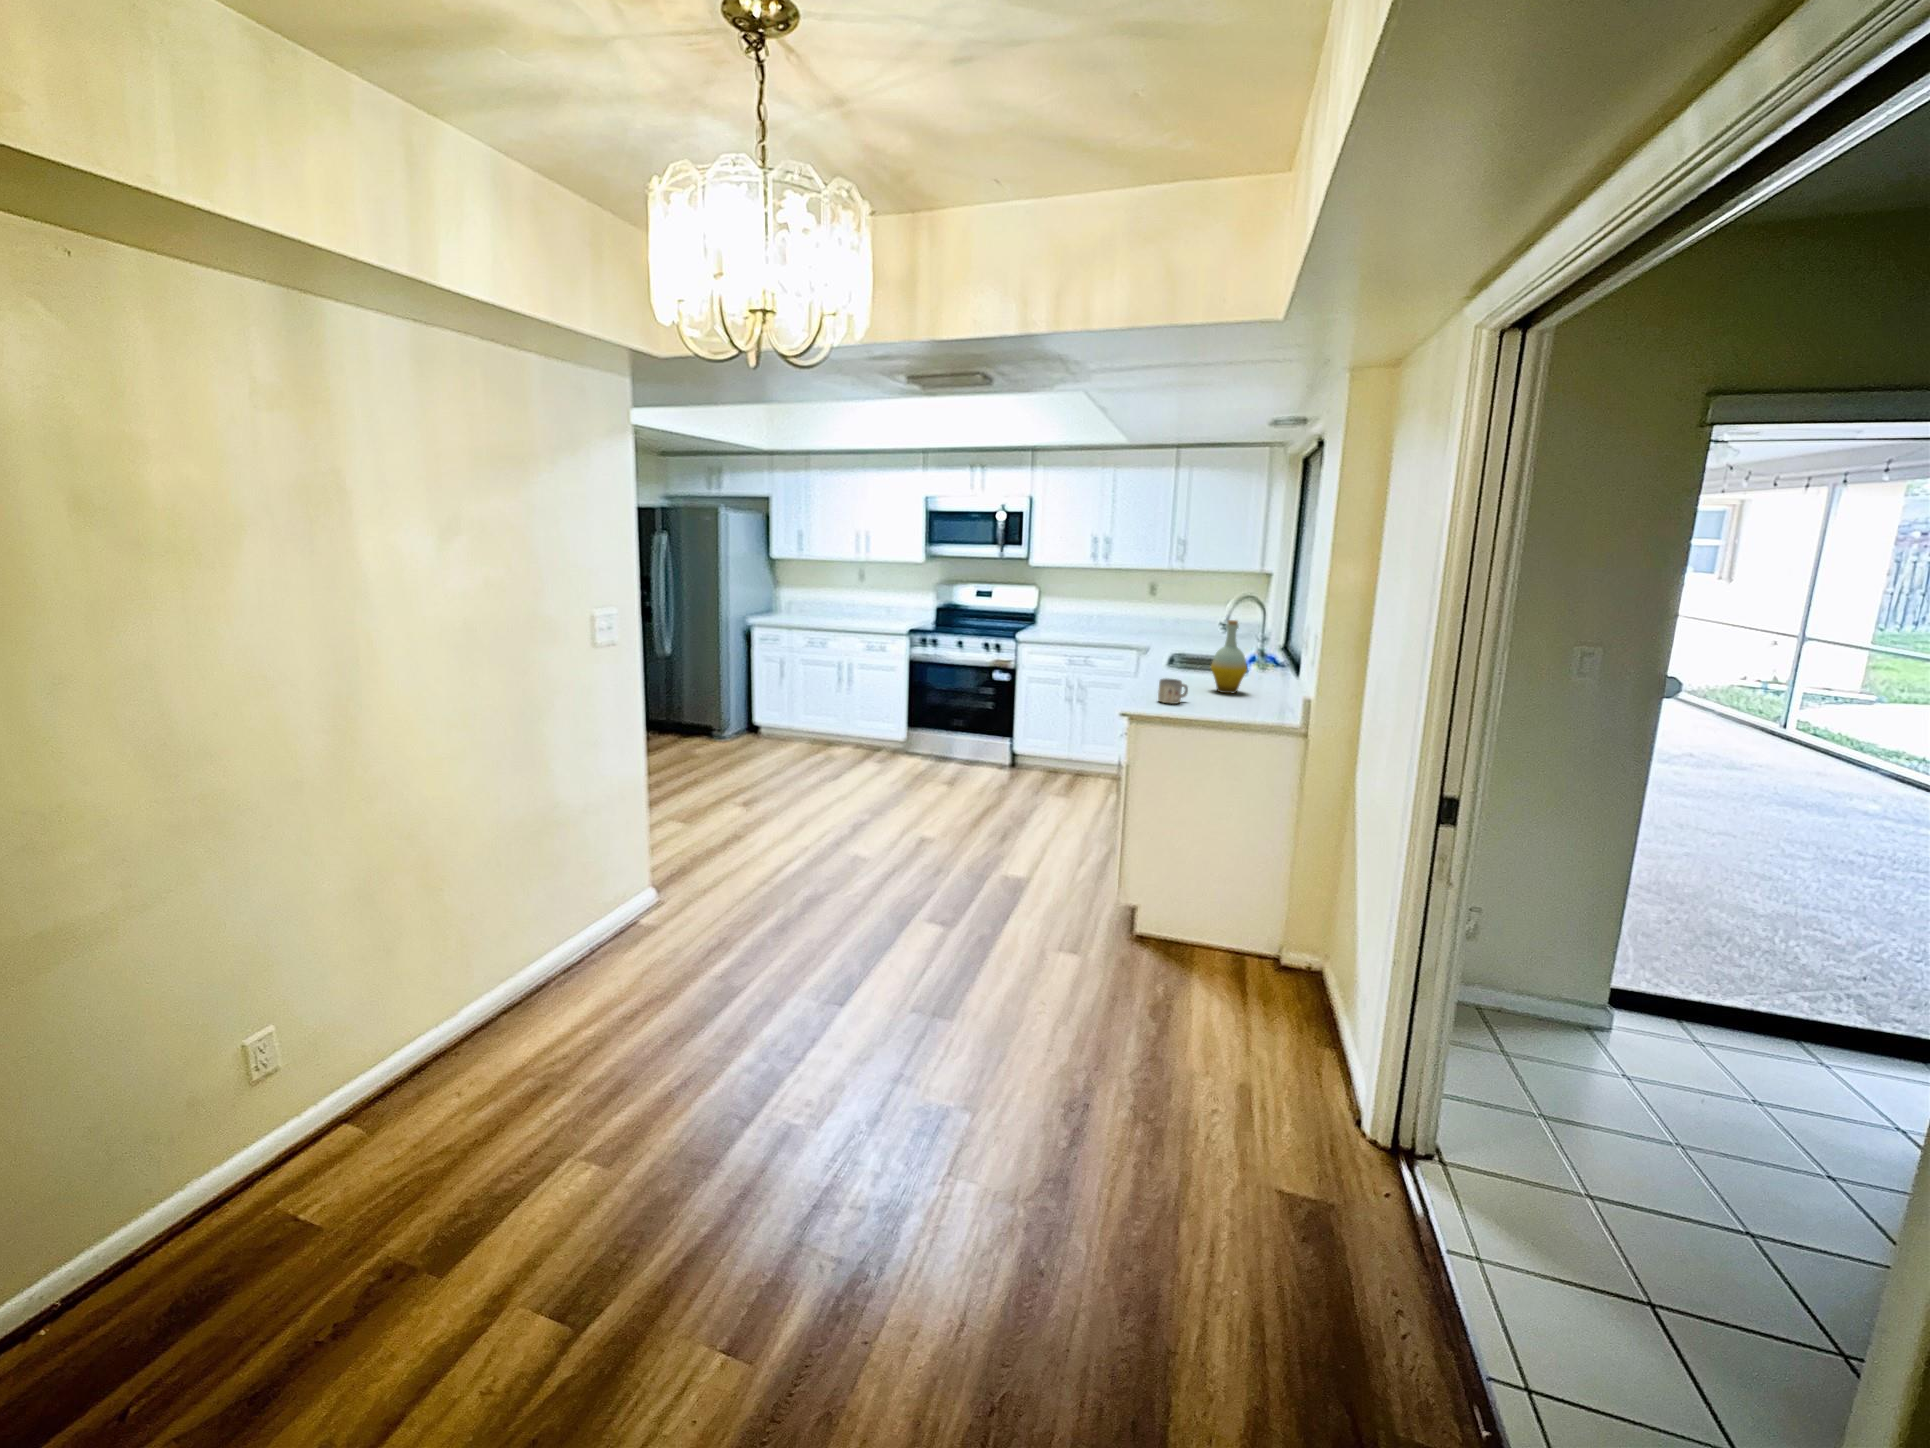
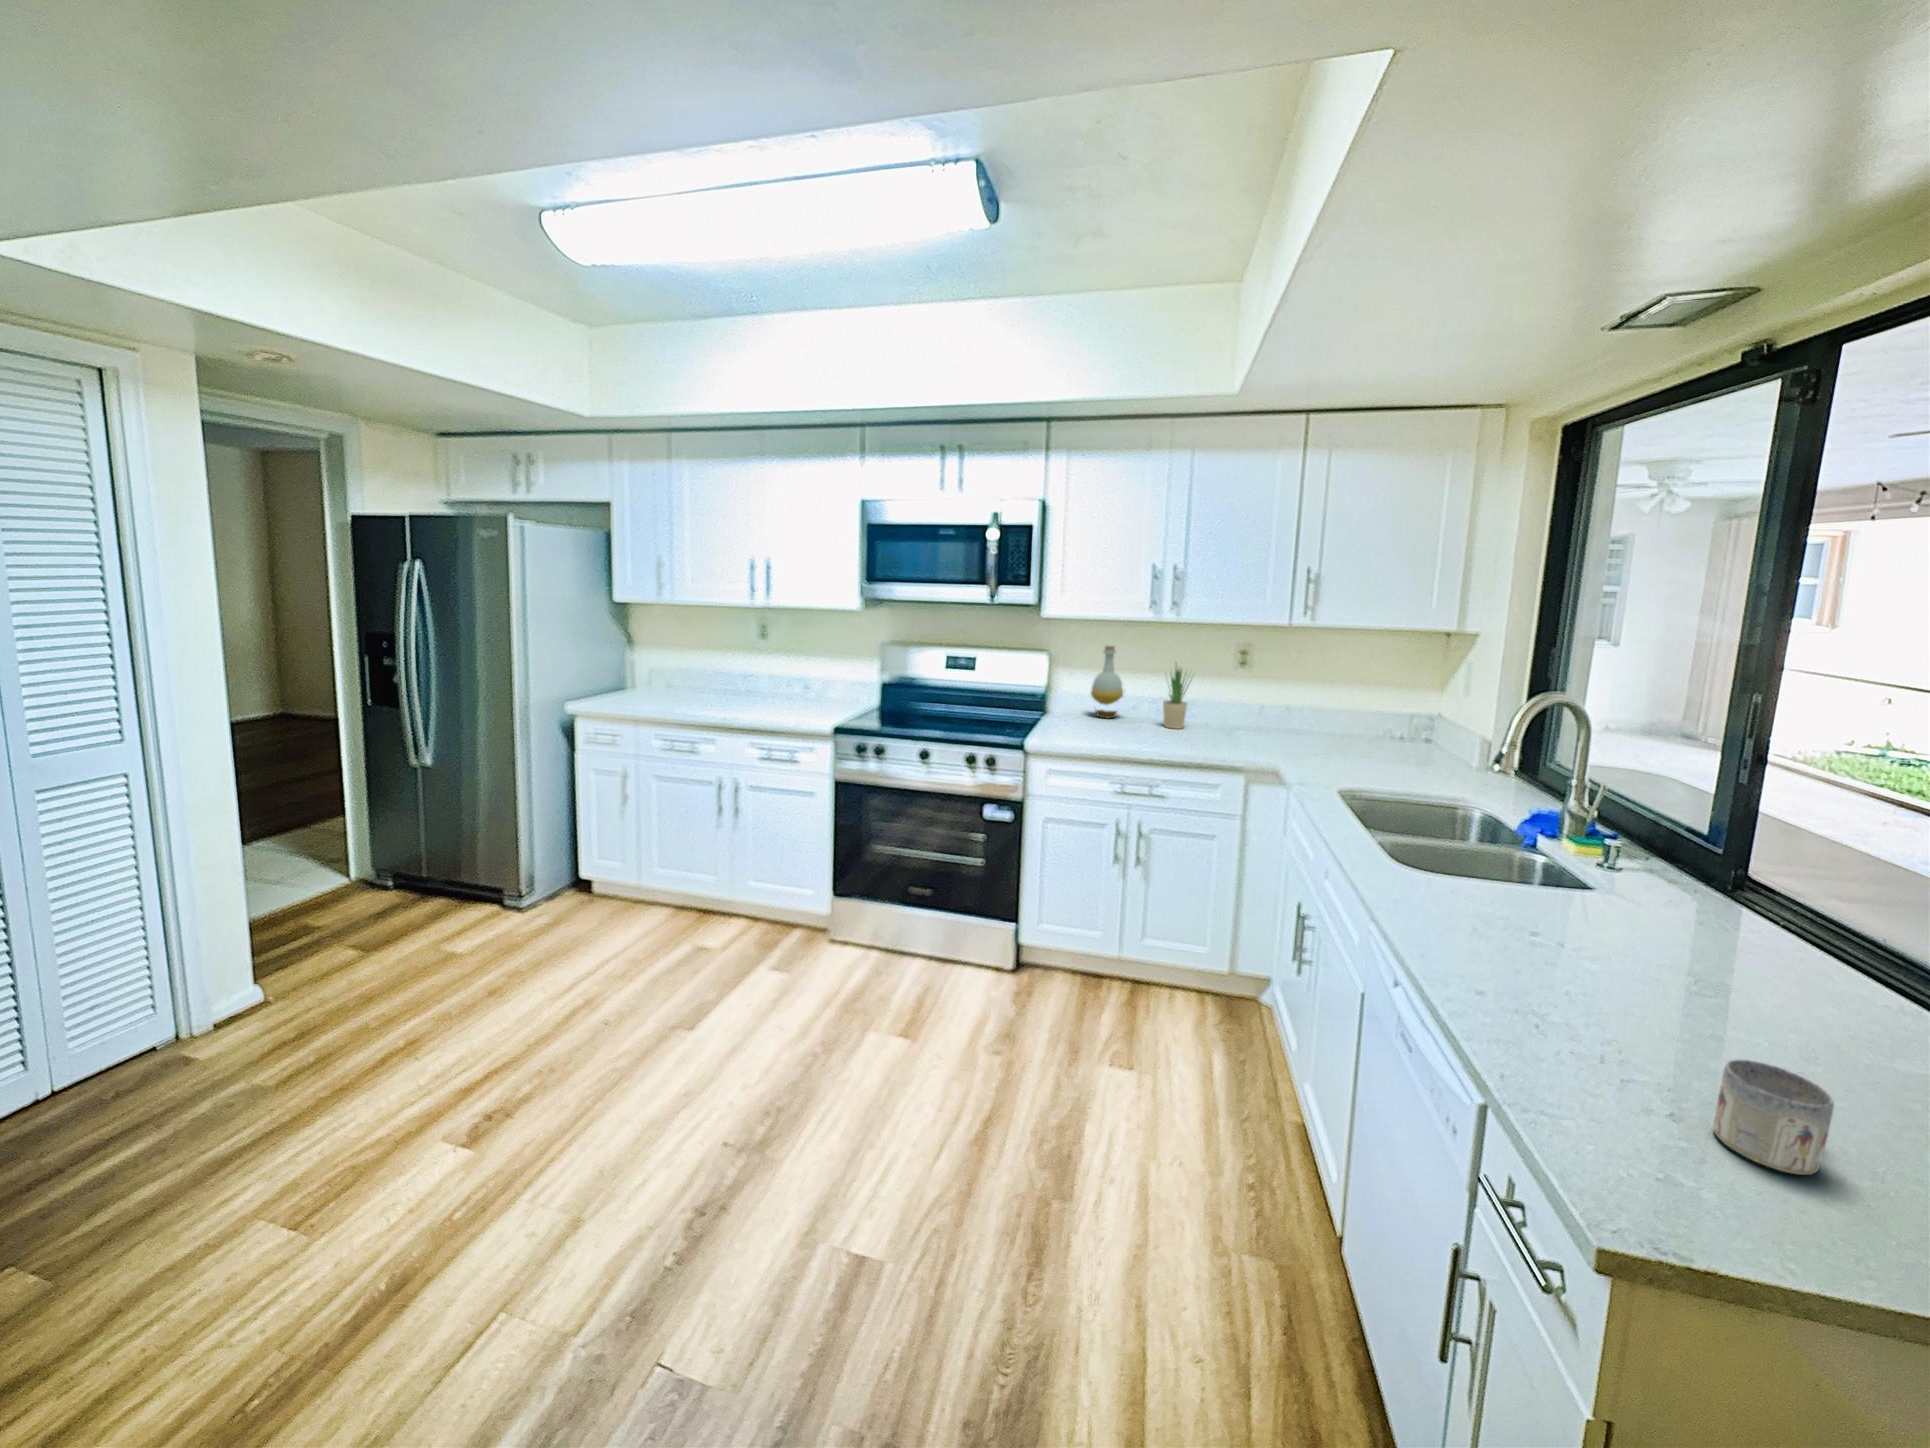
potted plant: none [1103,588,1122,631] -> present [1163,666,1188,729]
bottle: present [1211,620,1247,694] -> present [1091,645,1125,718]

